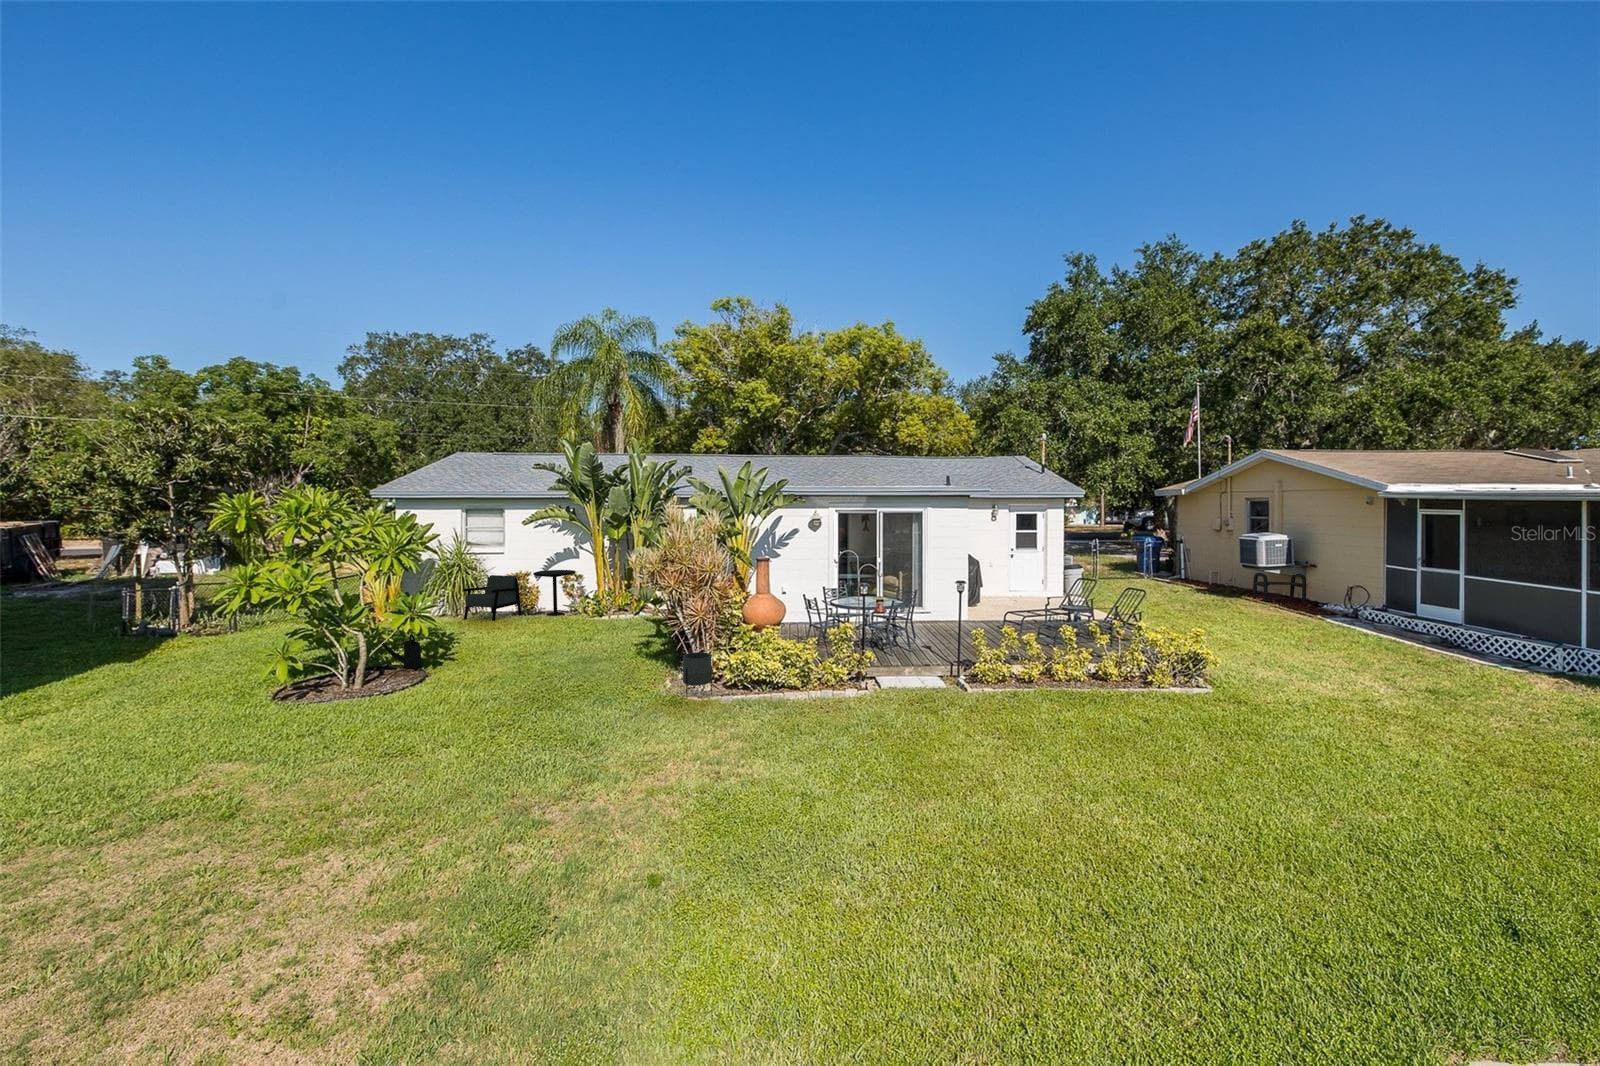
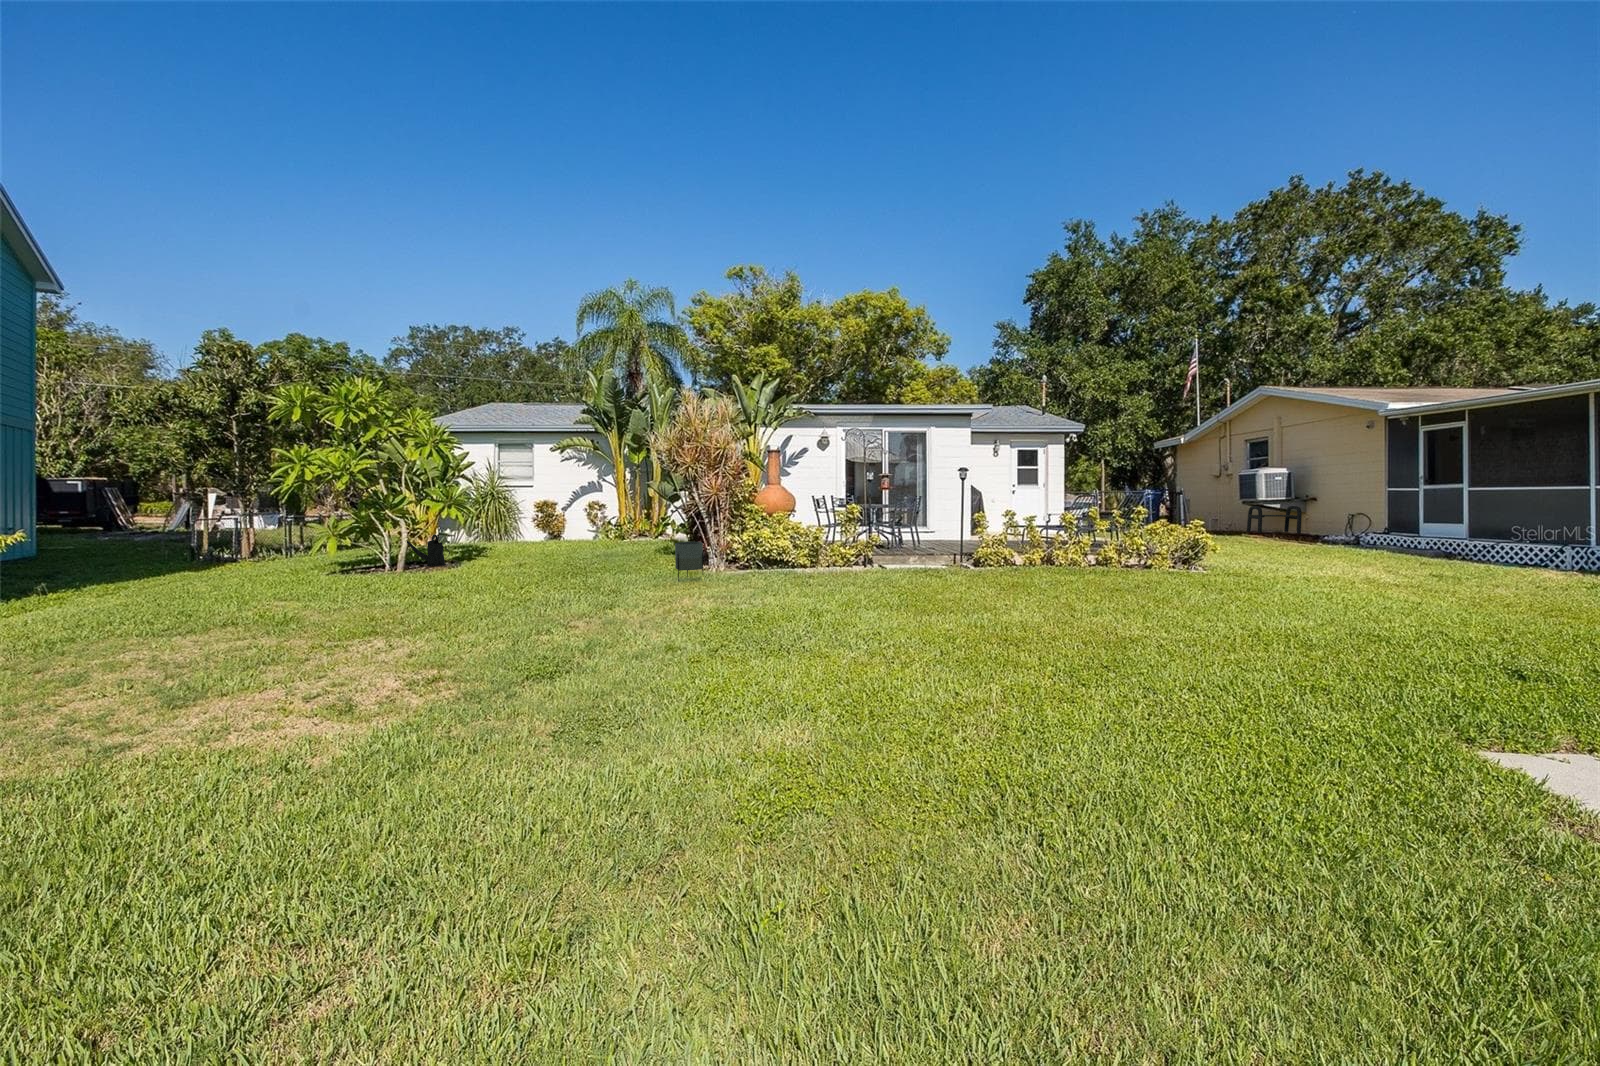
pedestal table: present [533,570,575,616] -> none [561,500,600,540]
armchair: present [463,575,521,621] -> none [498,504,552,543]

